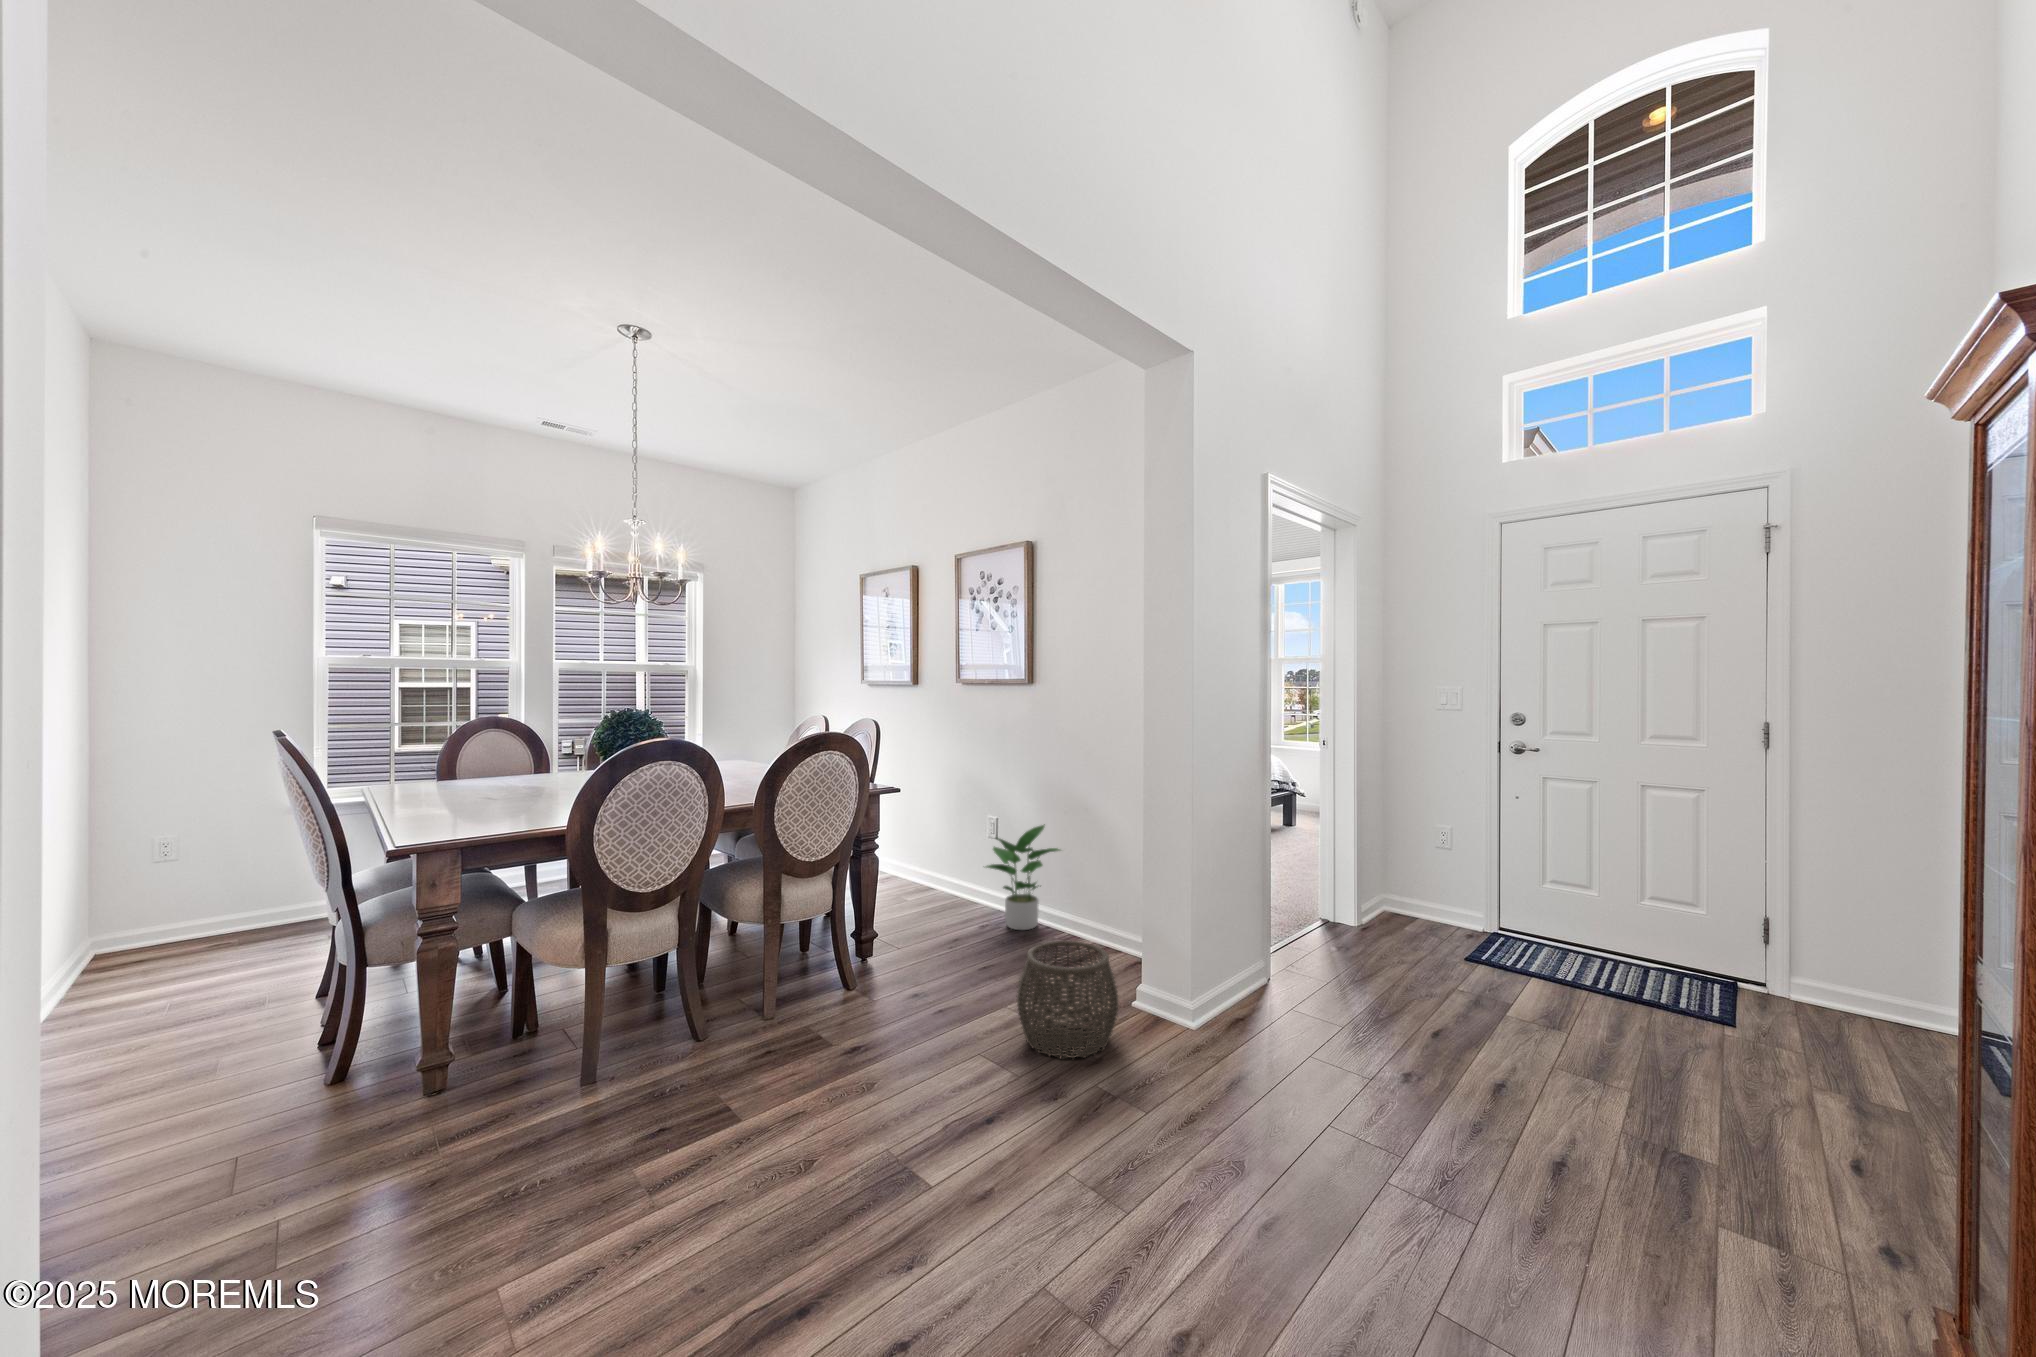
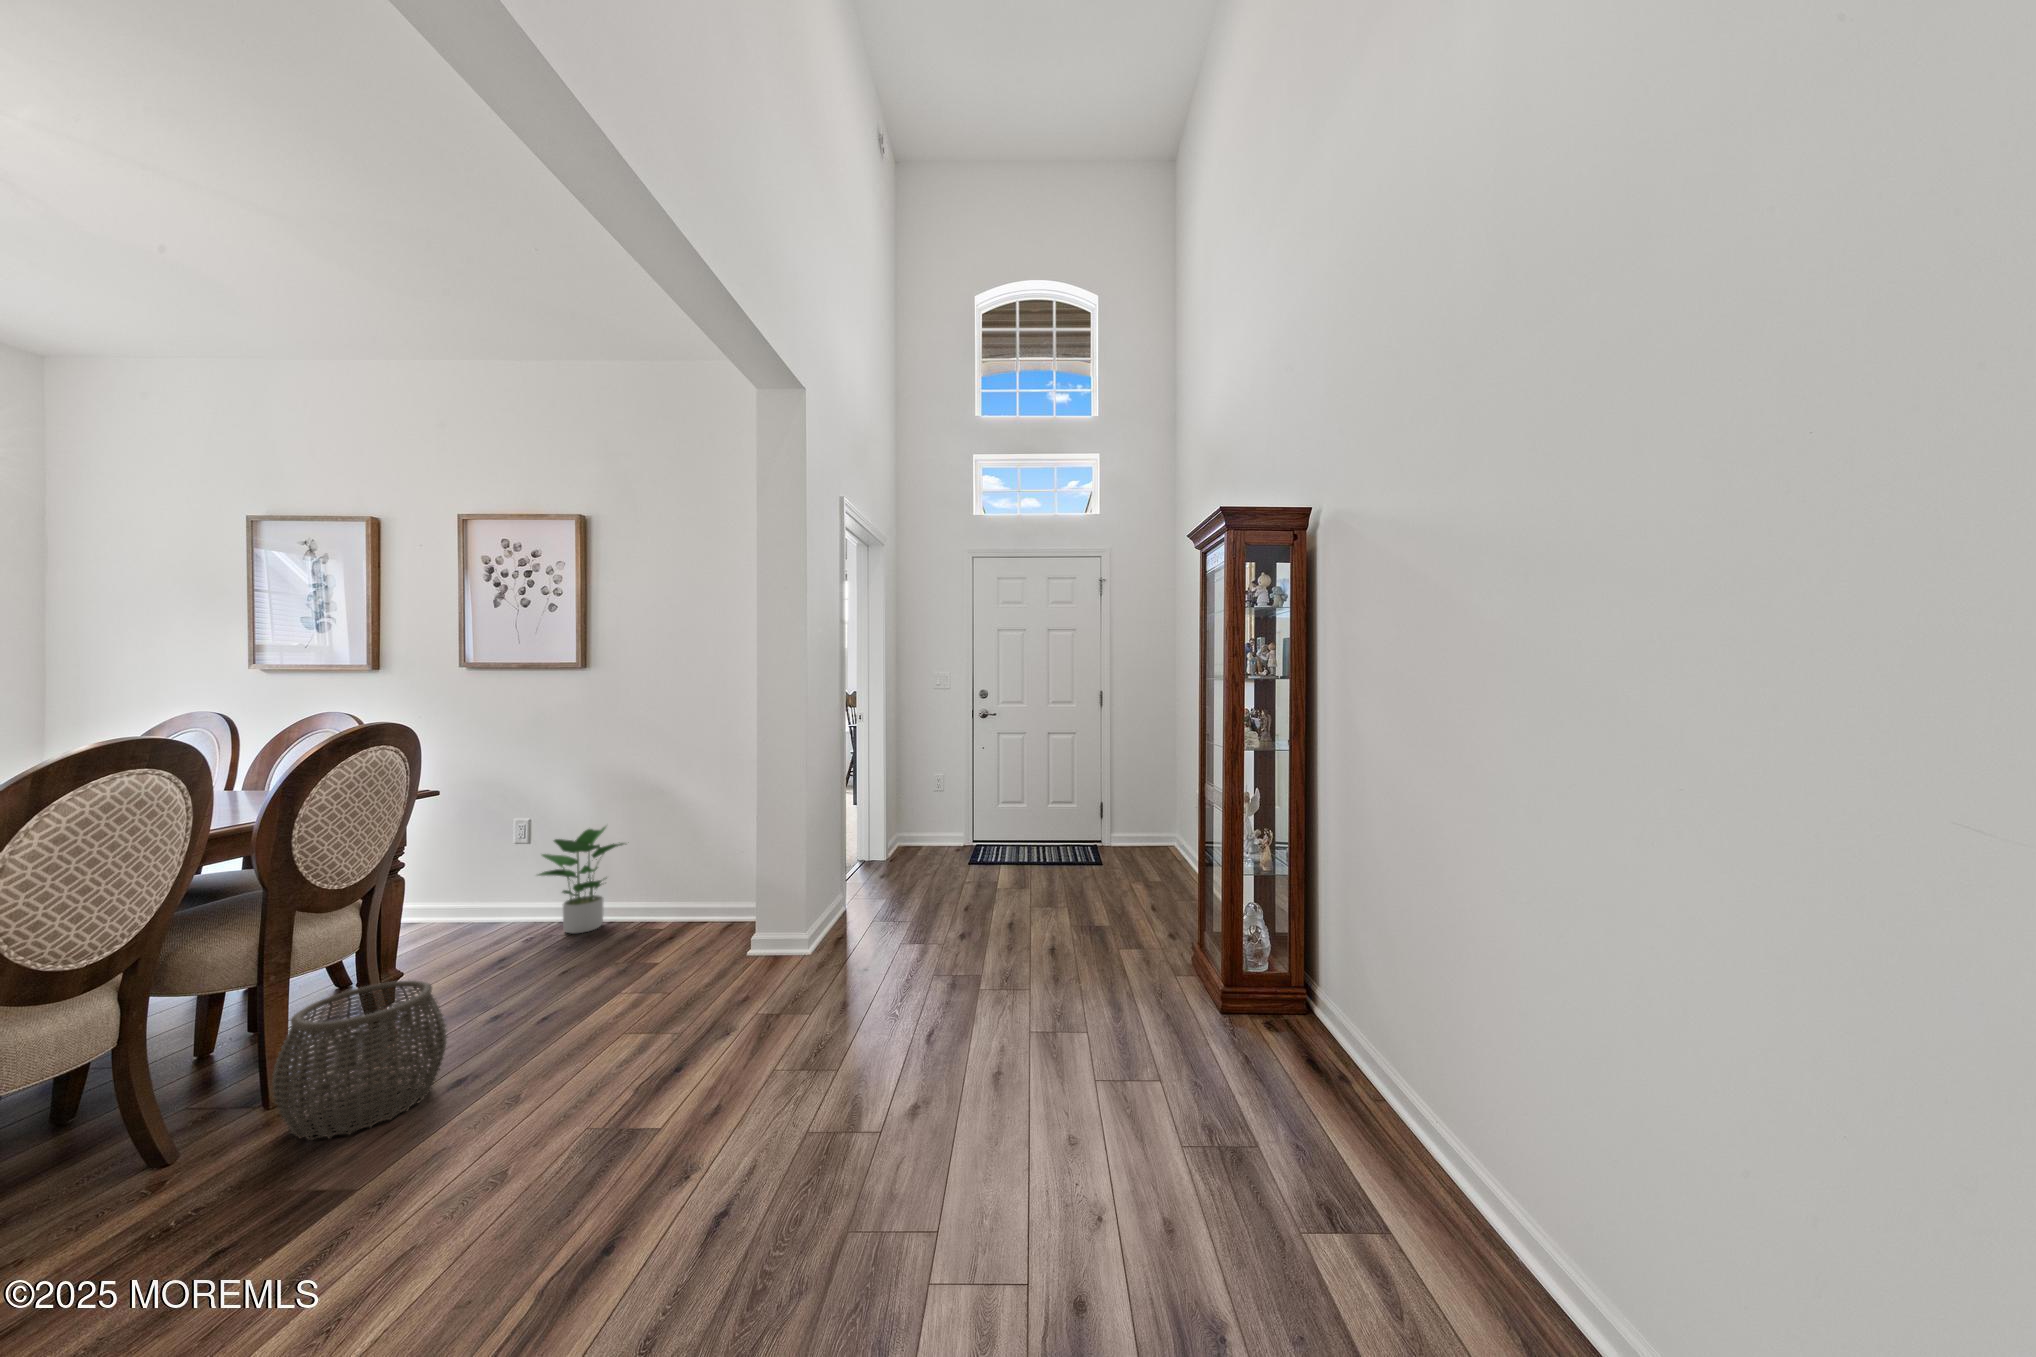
woven basket: present [1017,941,1118,1058] -> present [272,980,447,1140]

